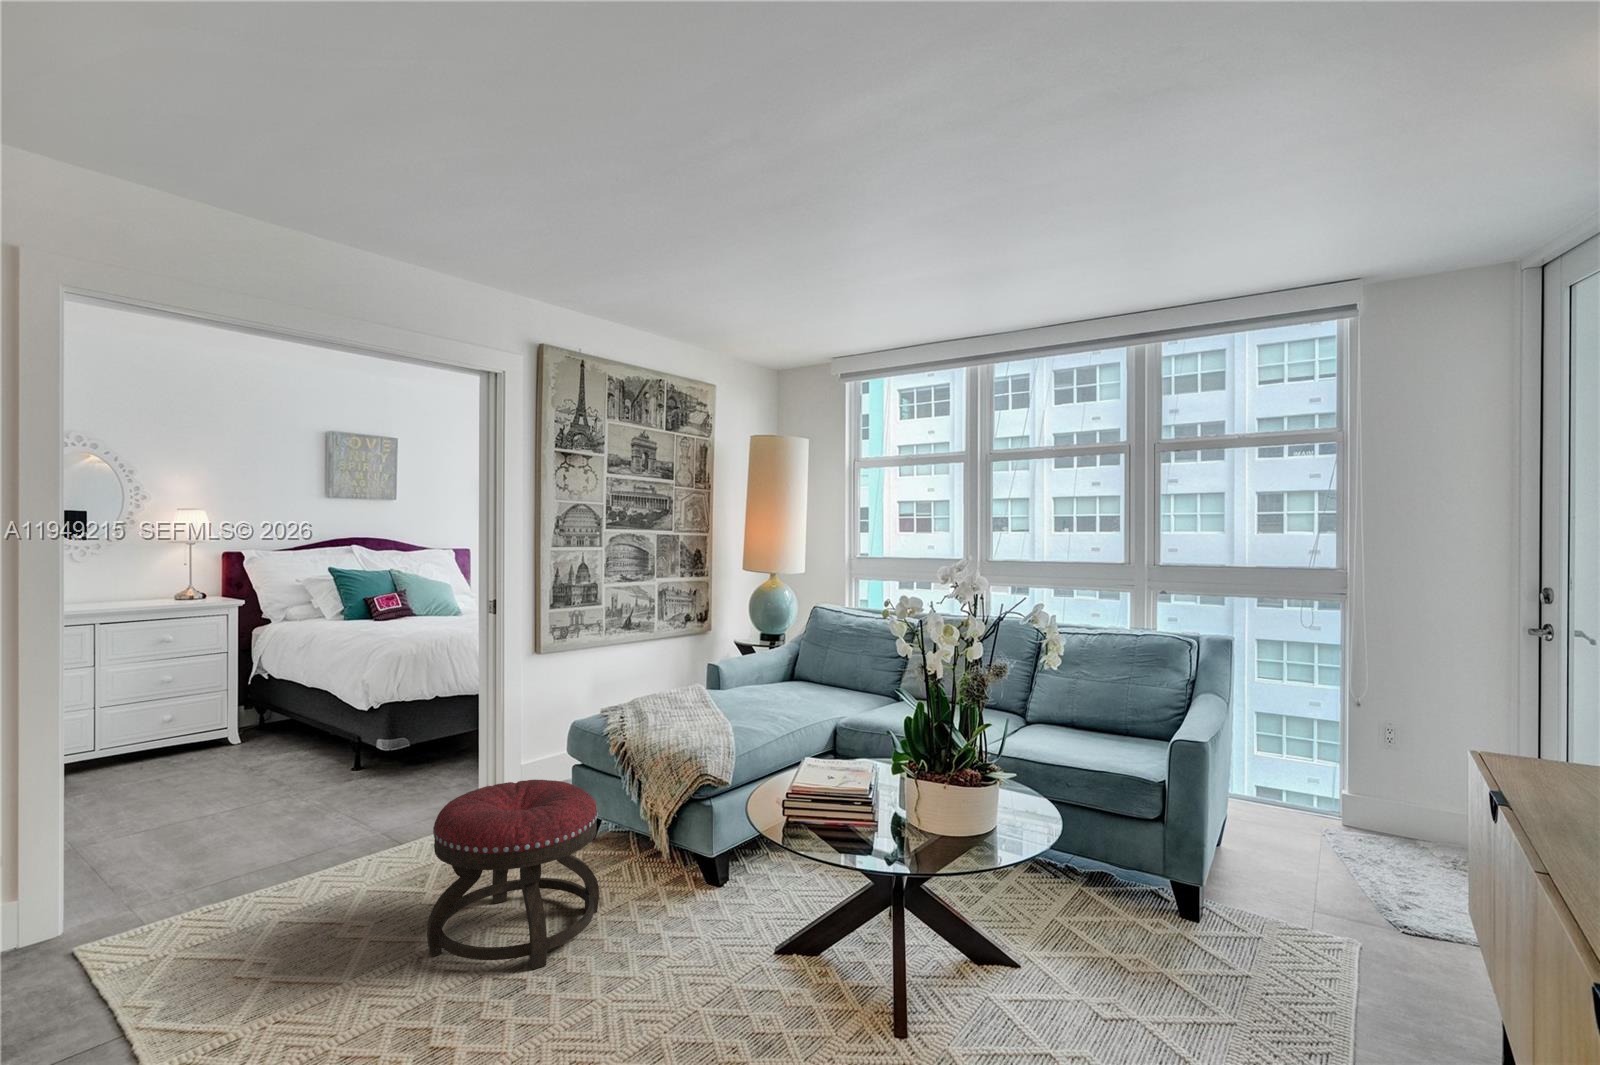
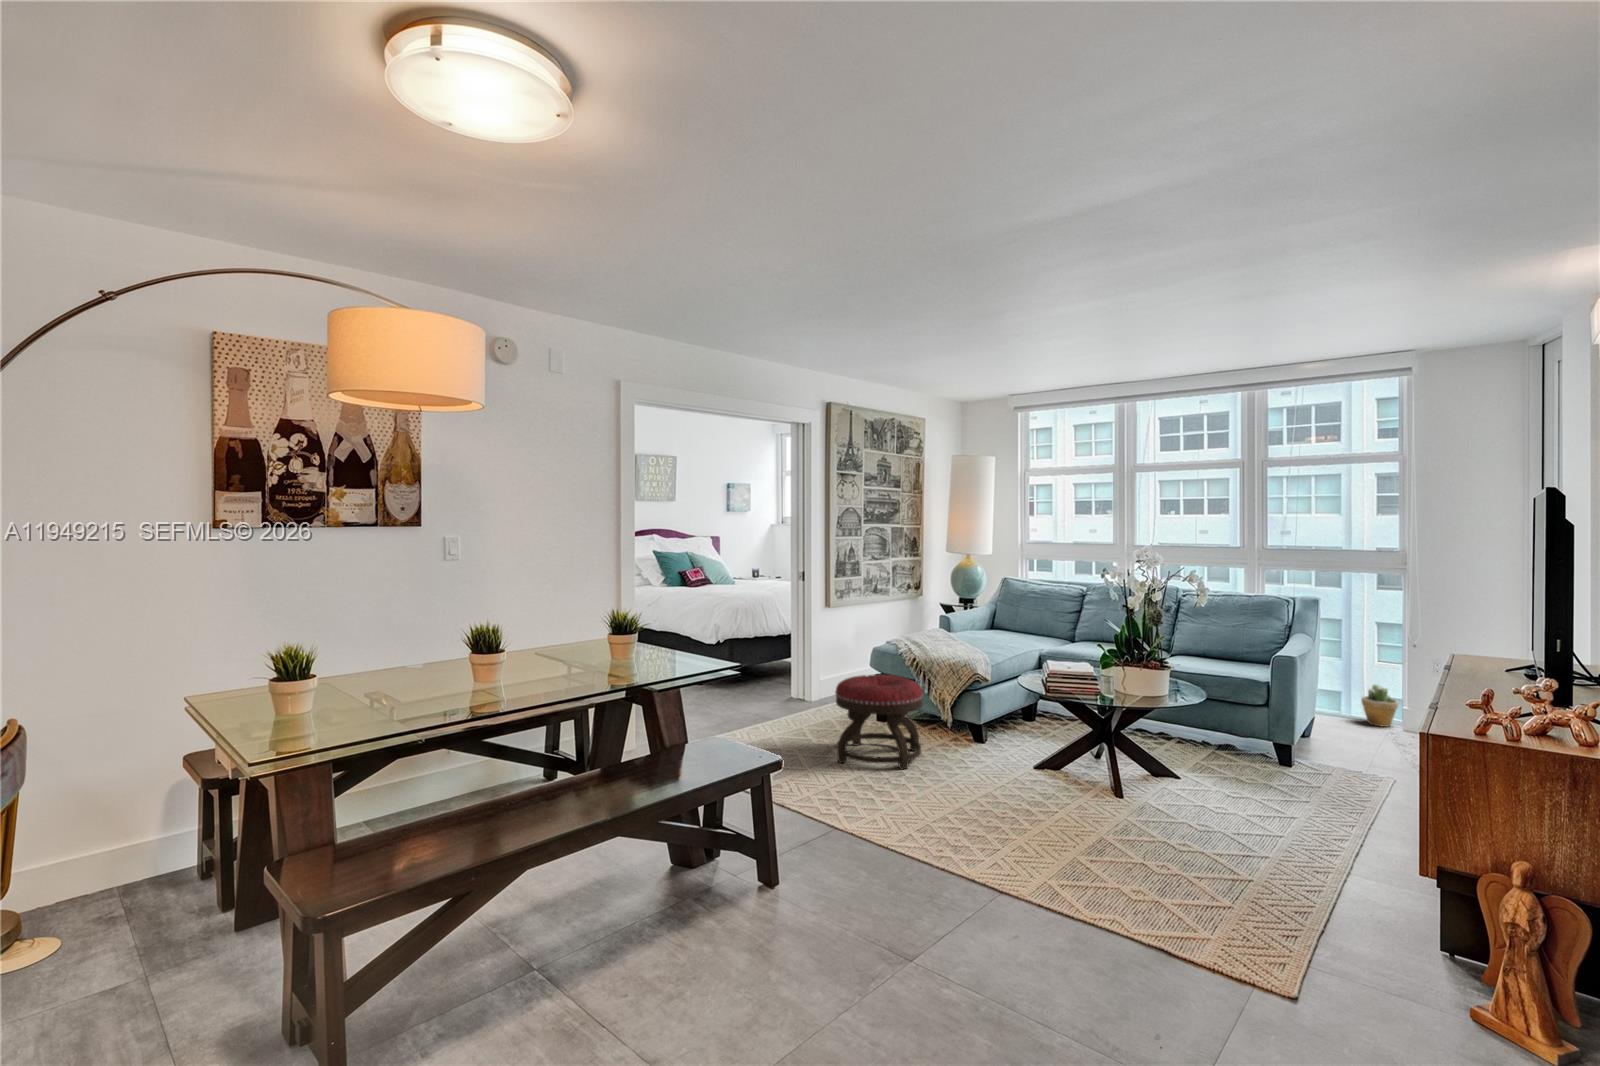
potted plant: none [1289,760,1340,823] -> present [1361,684,1398,727]

